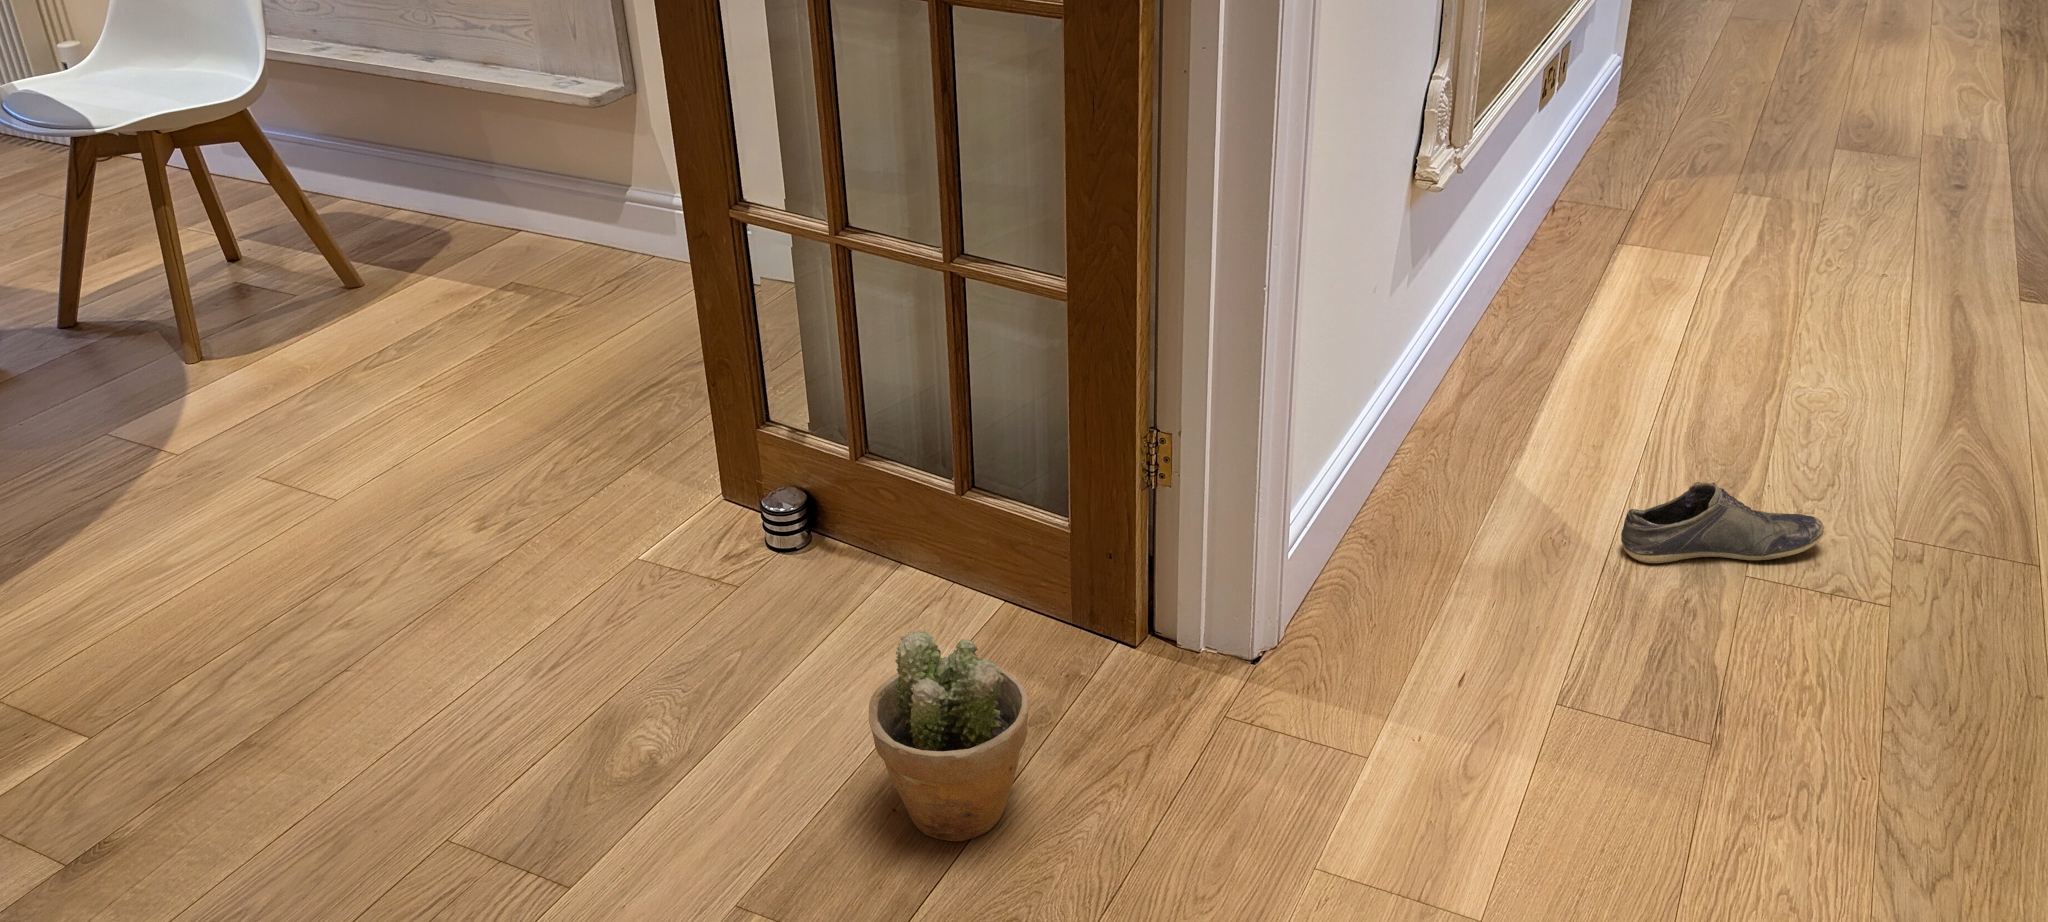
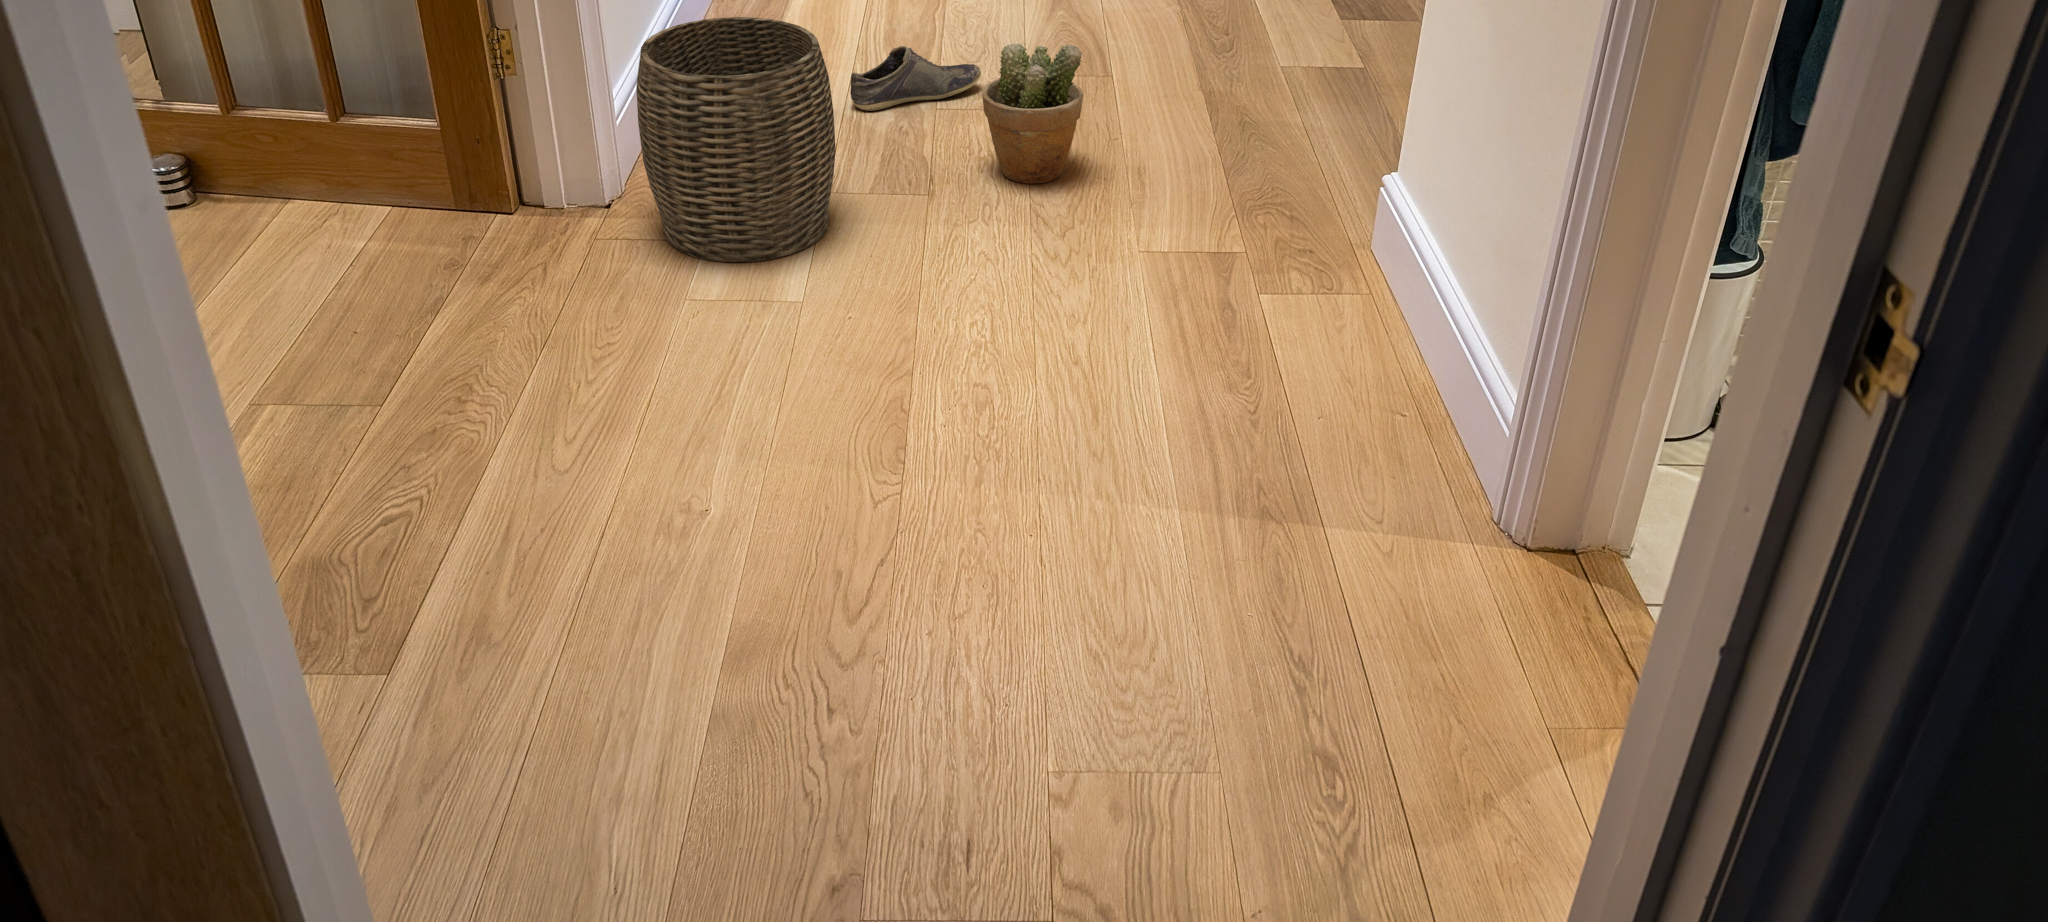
woven basket: none [1306,461,1591,819] -> present [636,17,836,262]
potted plant: present [869,630,1029,841] -> present [982,44,1083,183]

